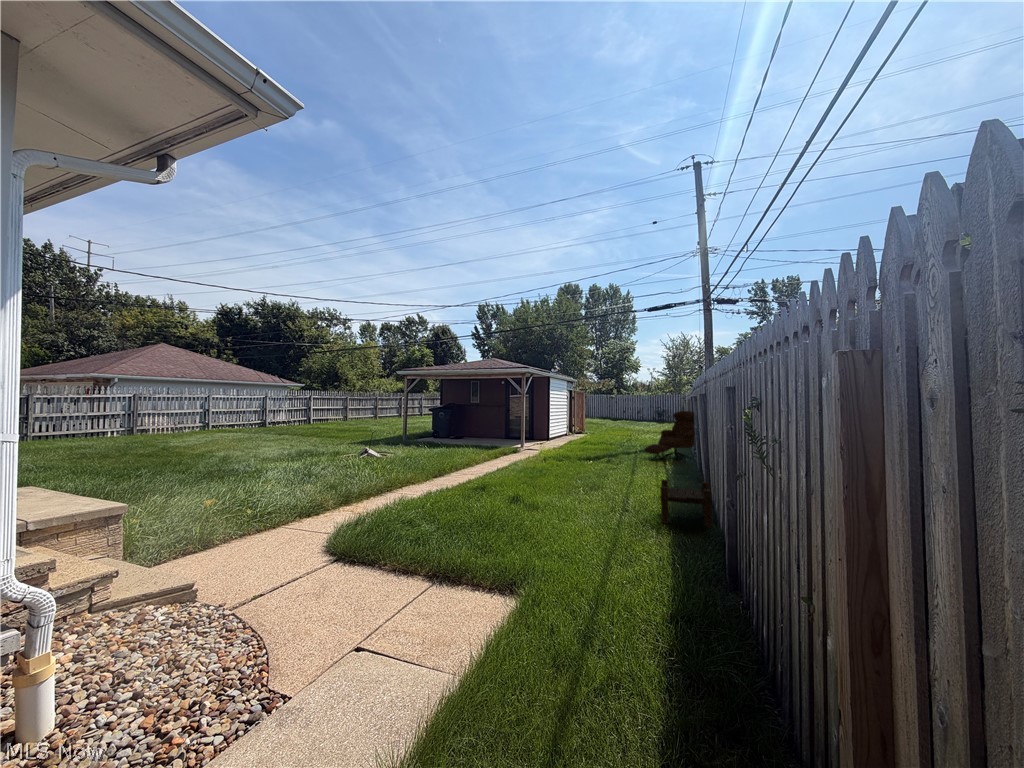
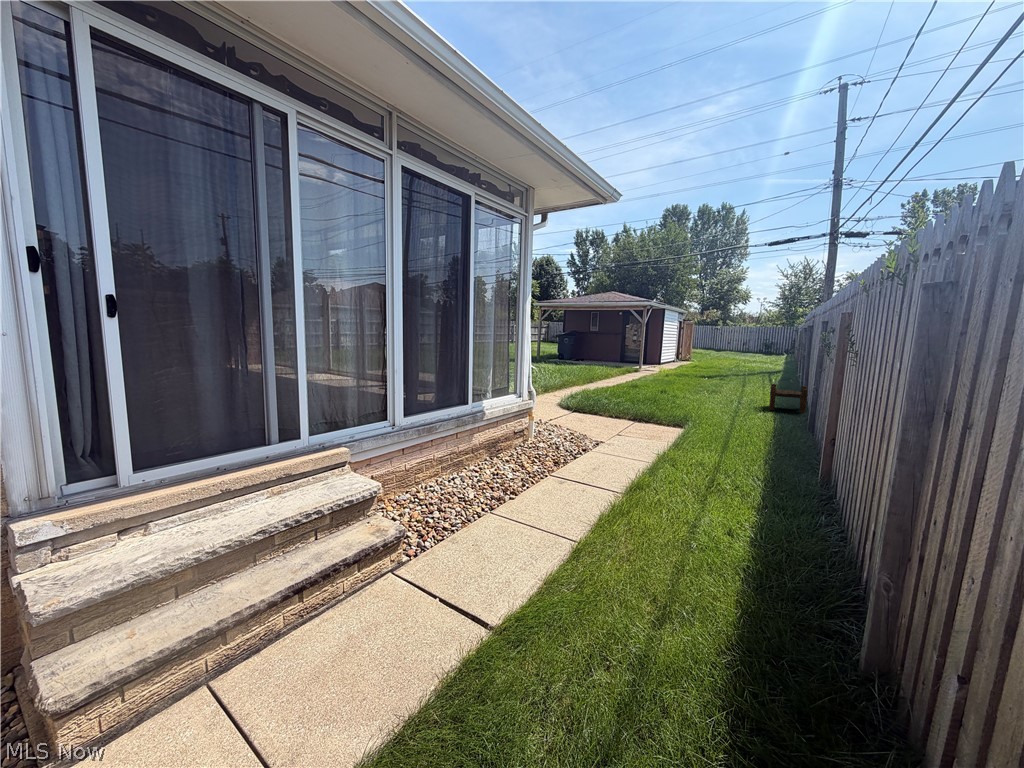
lounge chair: present [644,411,695,460] -> none [754,341,807,382]

